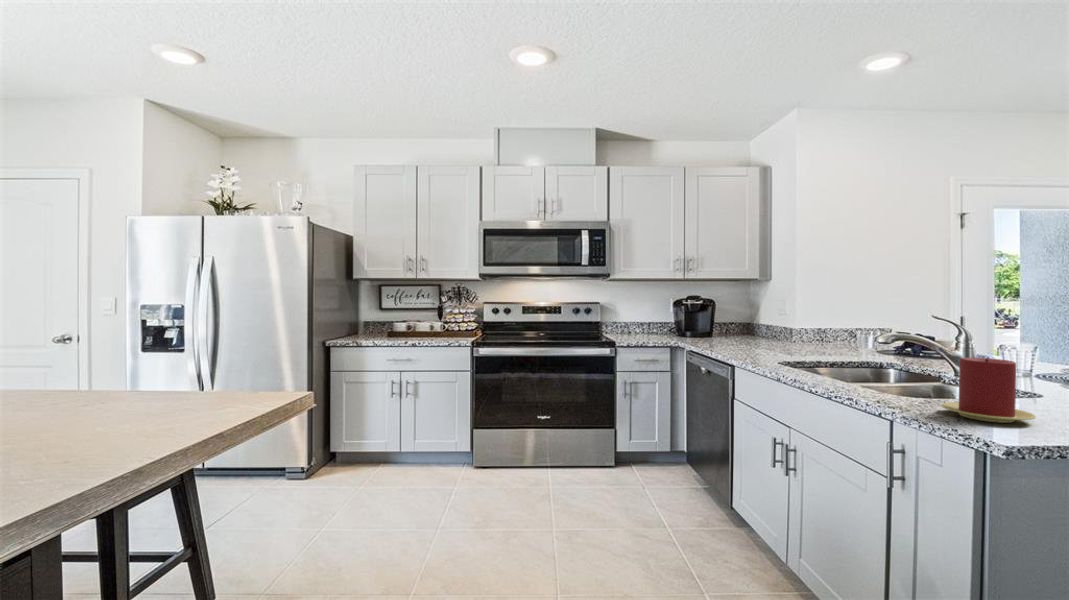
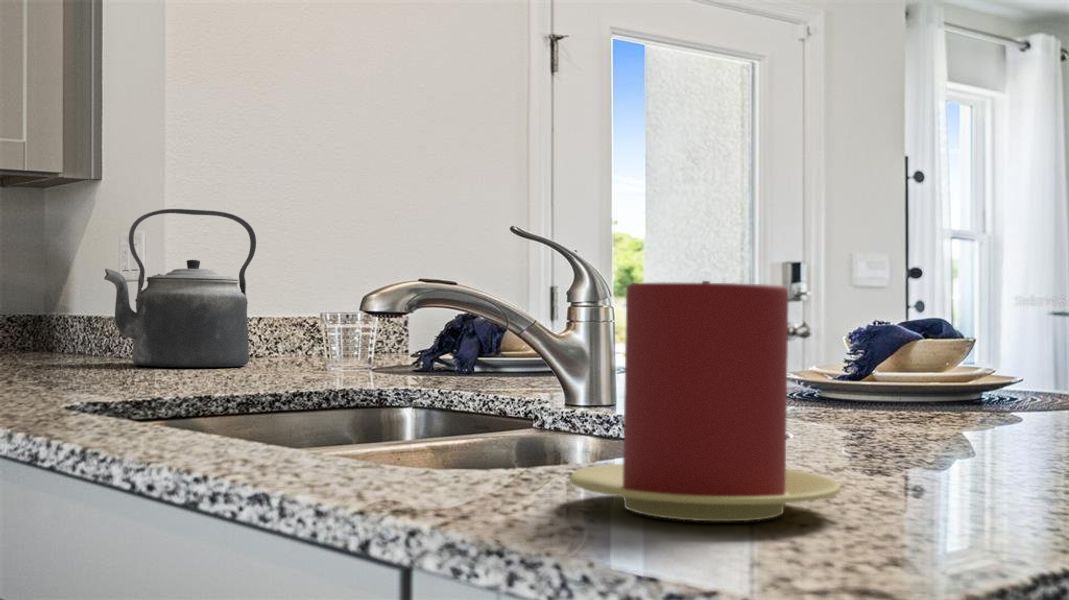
kettle: none [777,297,829,347] -> present [104,209,256,367]

